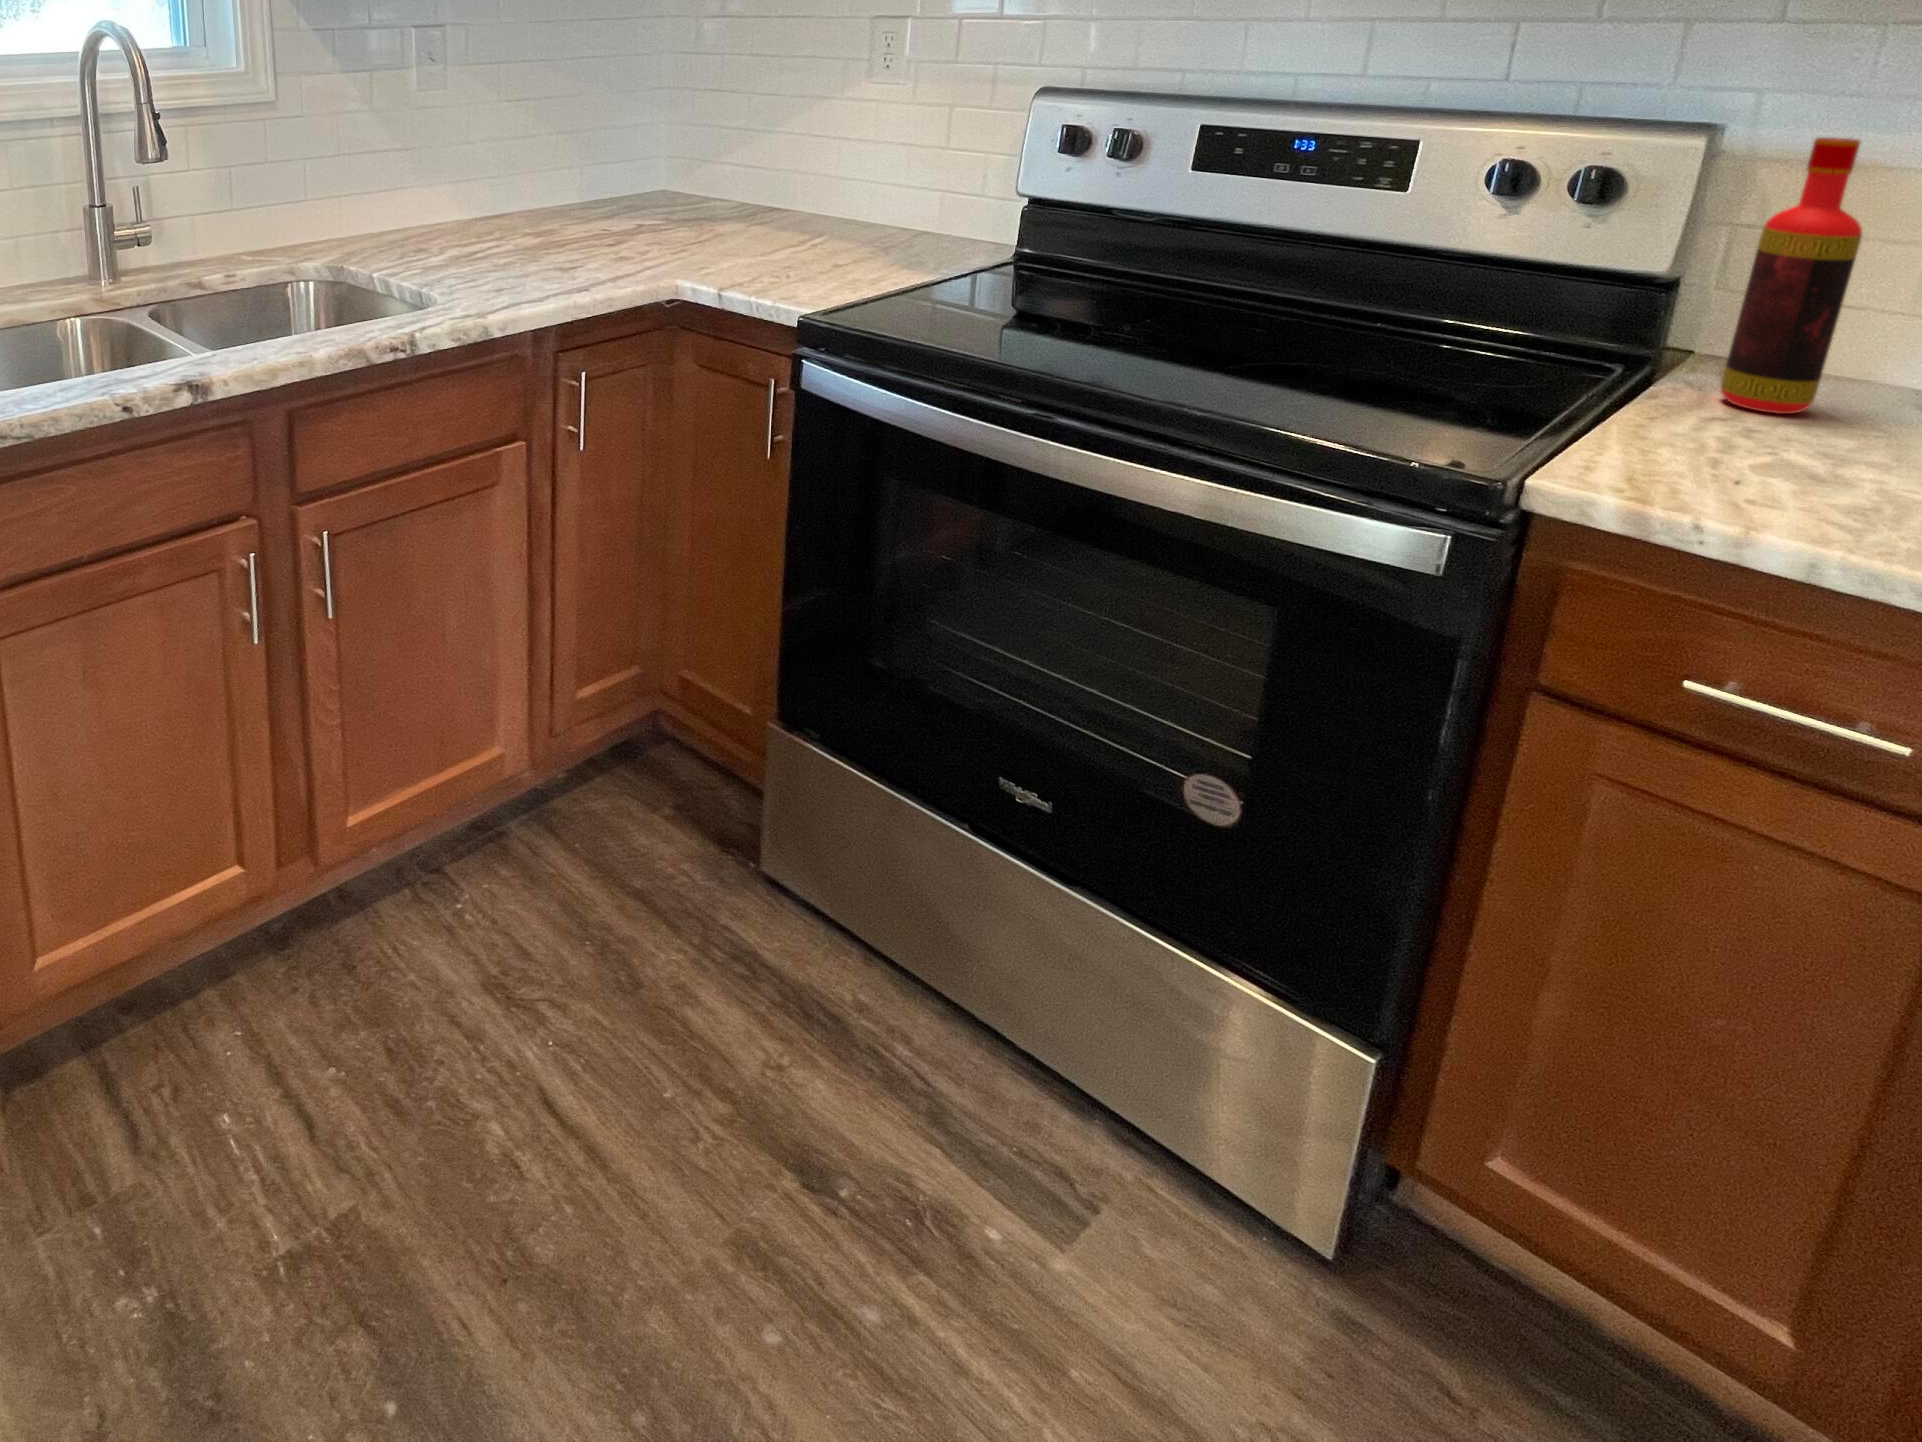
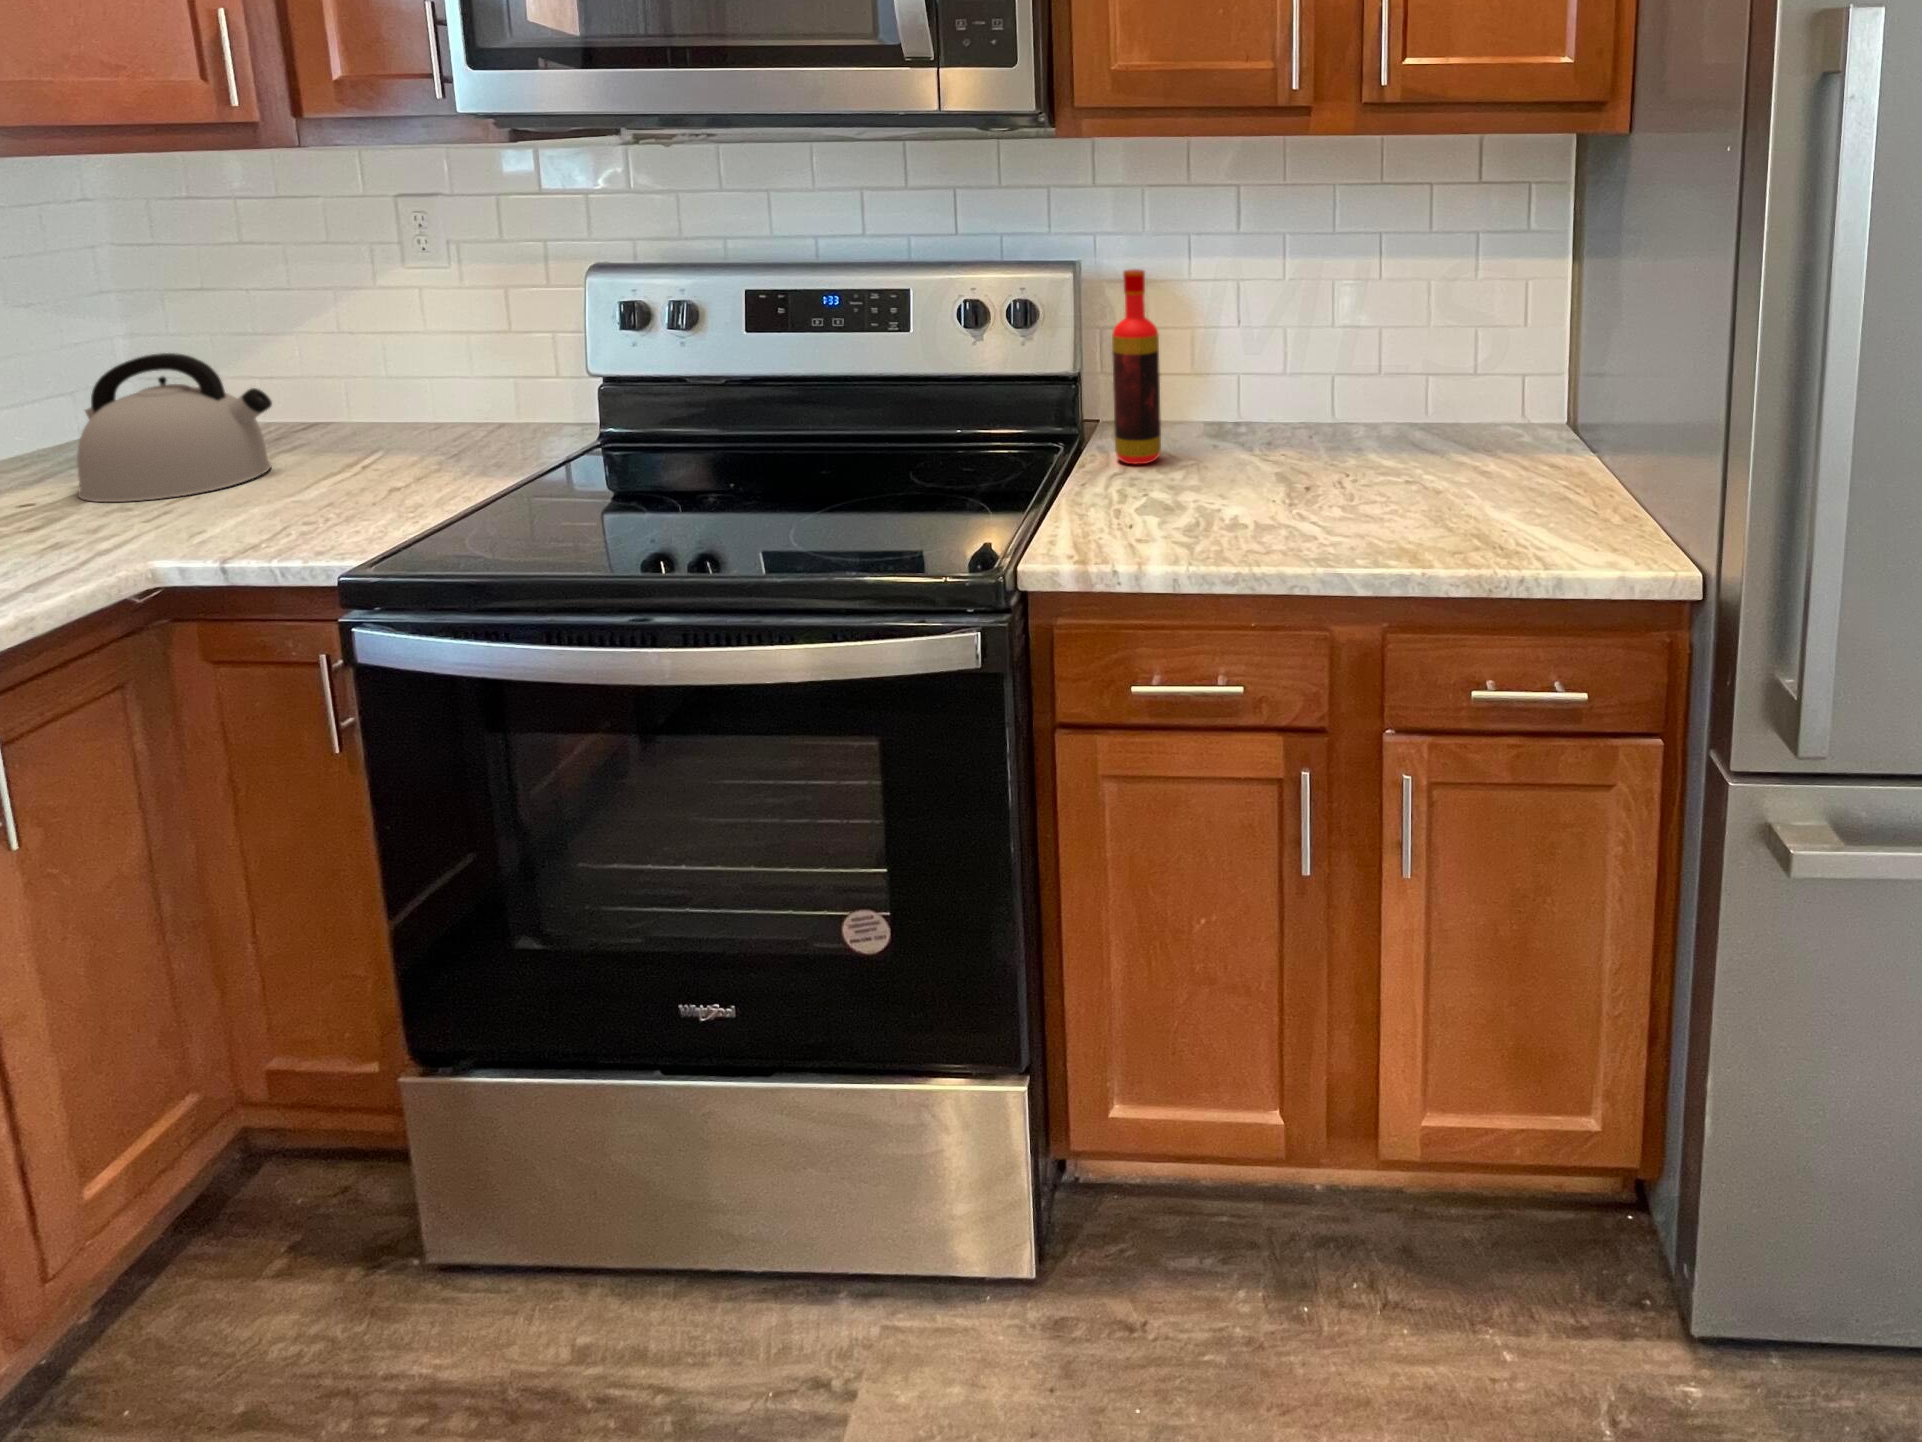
kettle: none [638,134,765,243] -> present [77,353,272,502]

